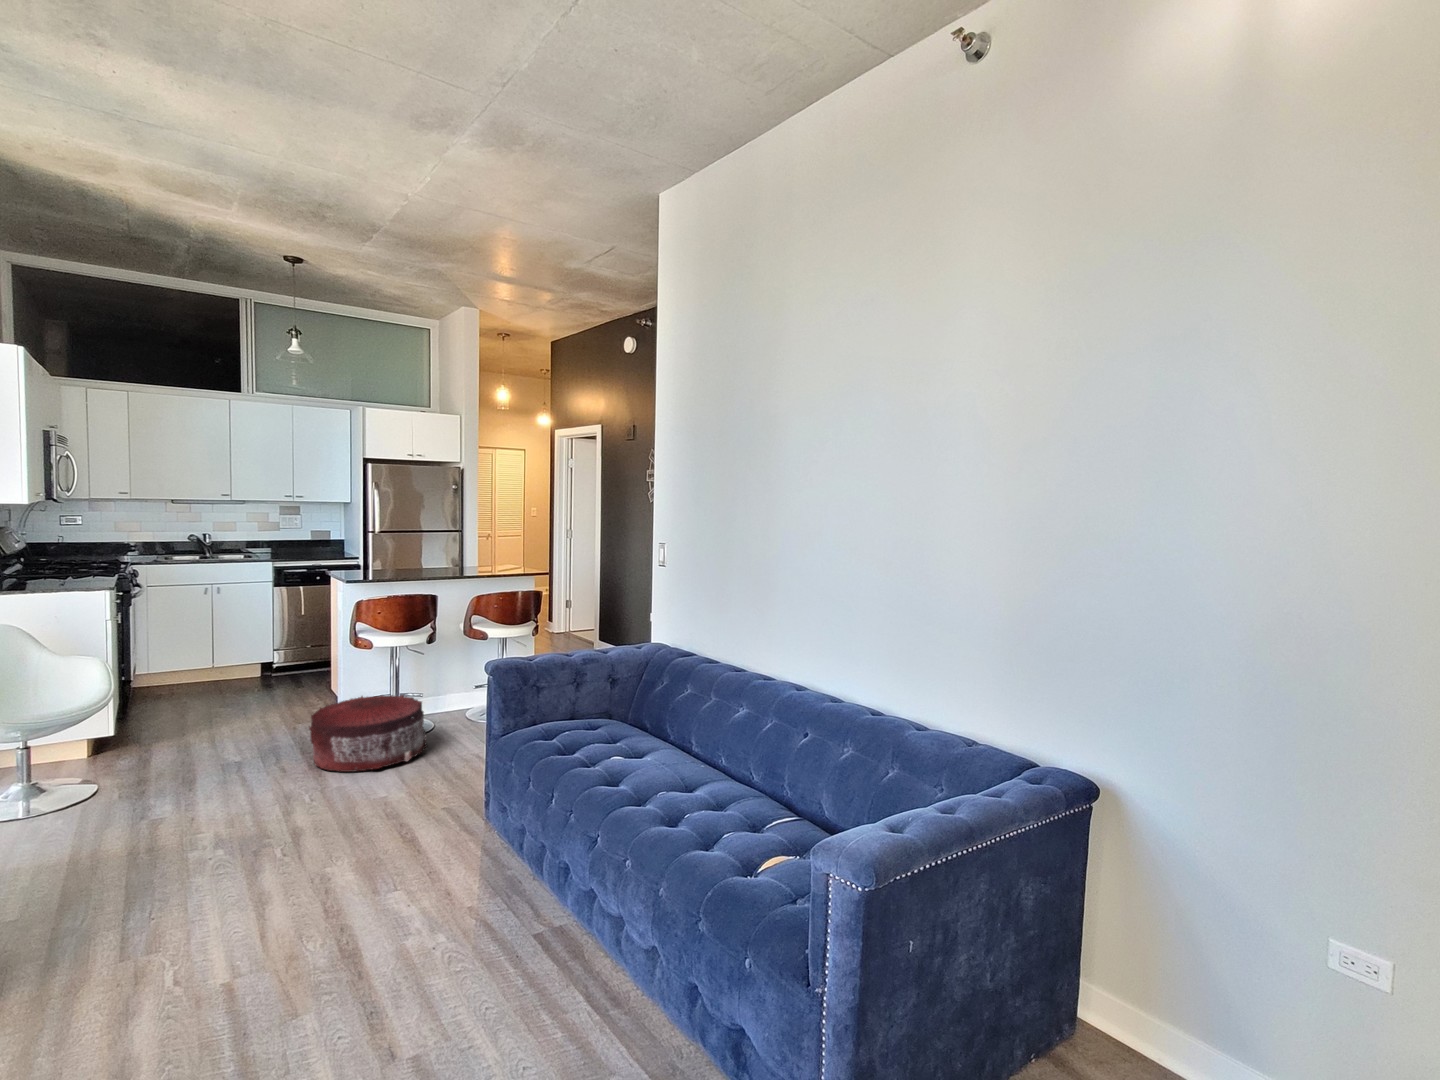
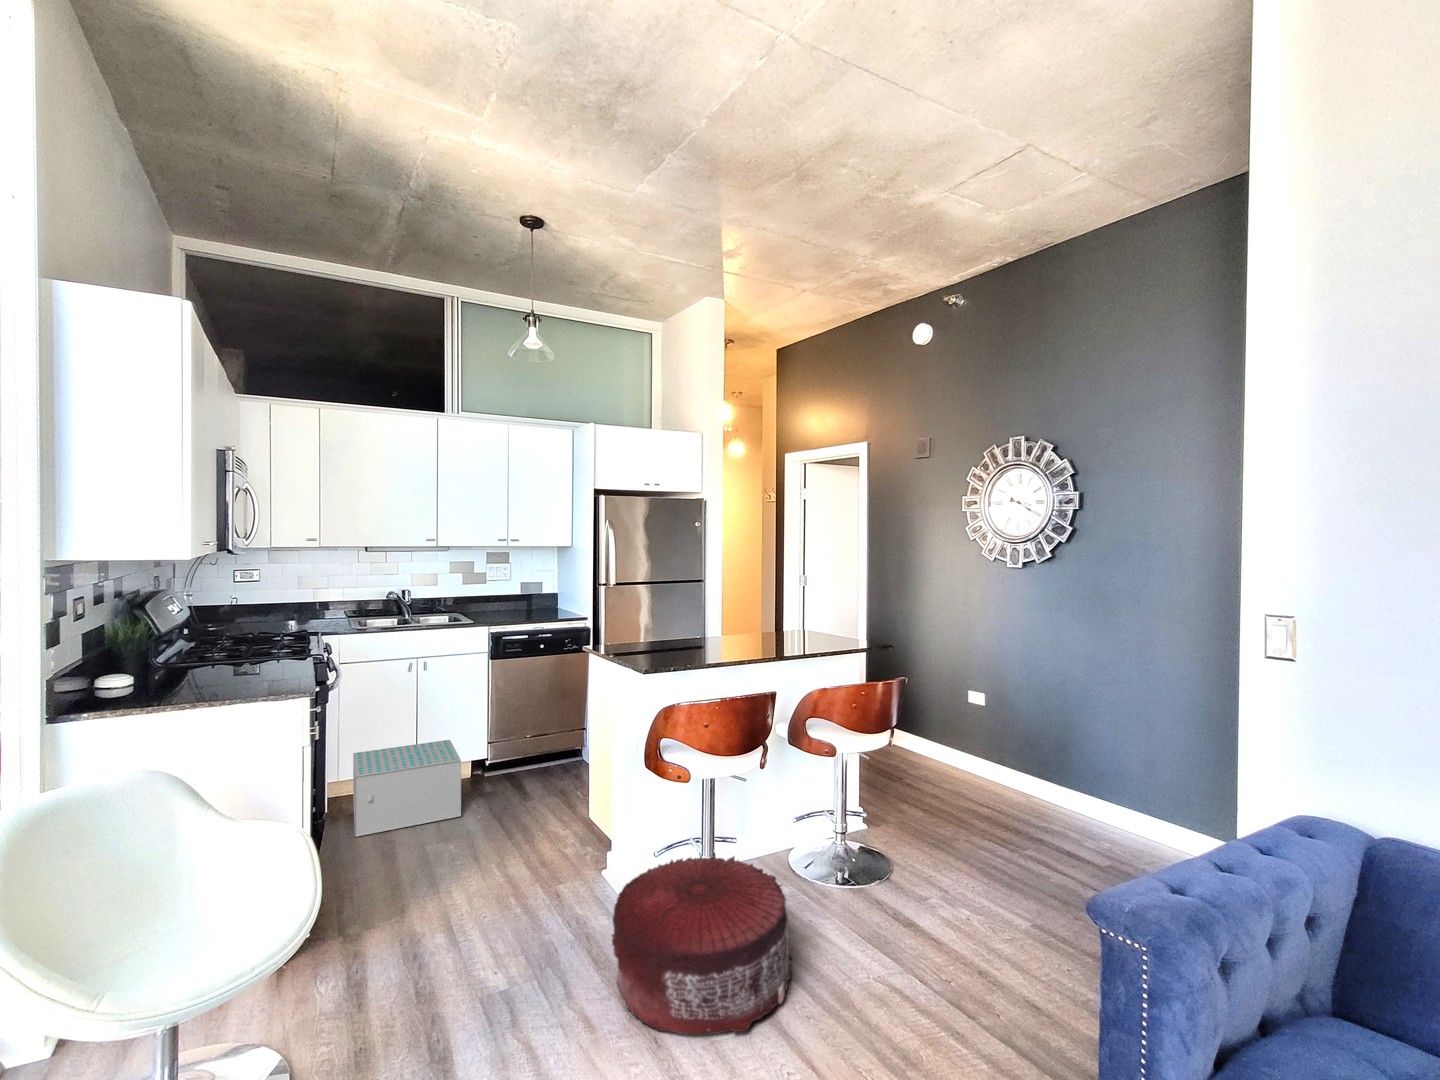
storage box: none [158,646,244,706] -> present [353,740,461,837]

